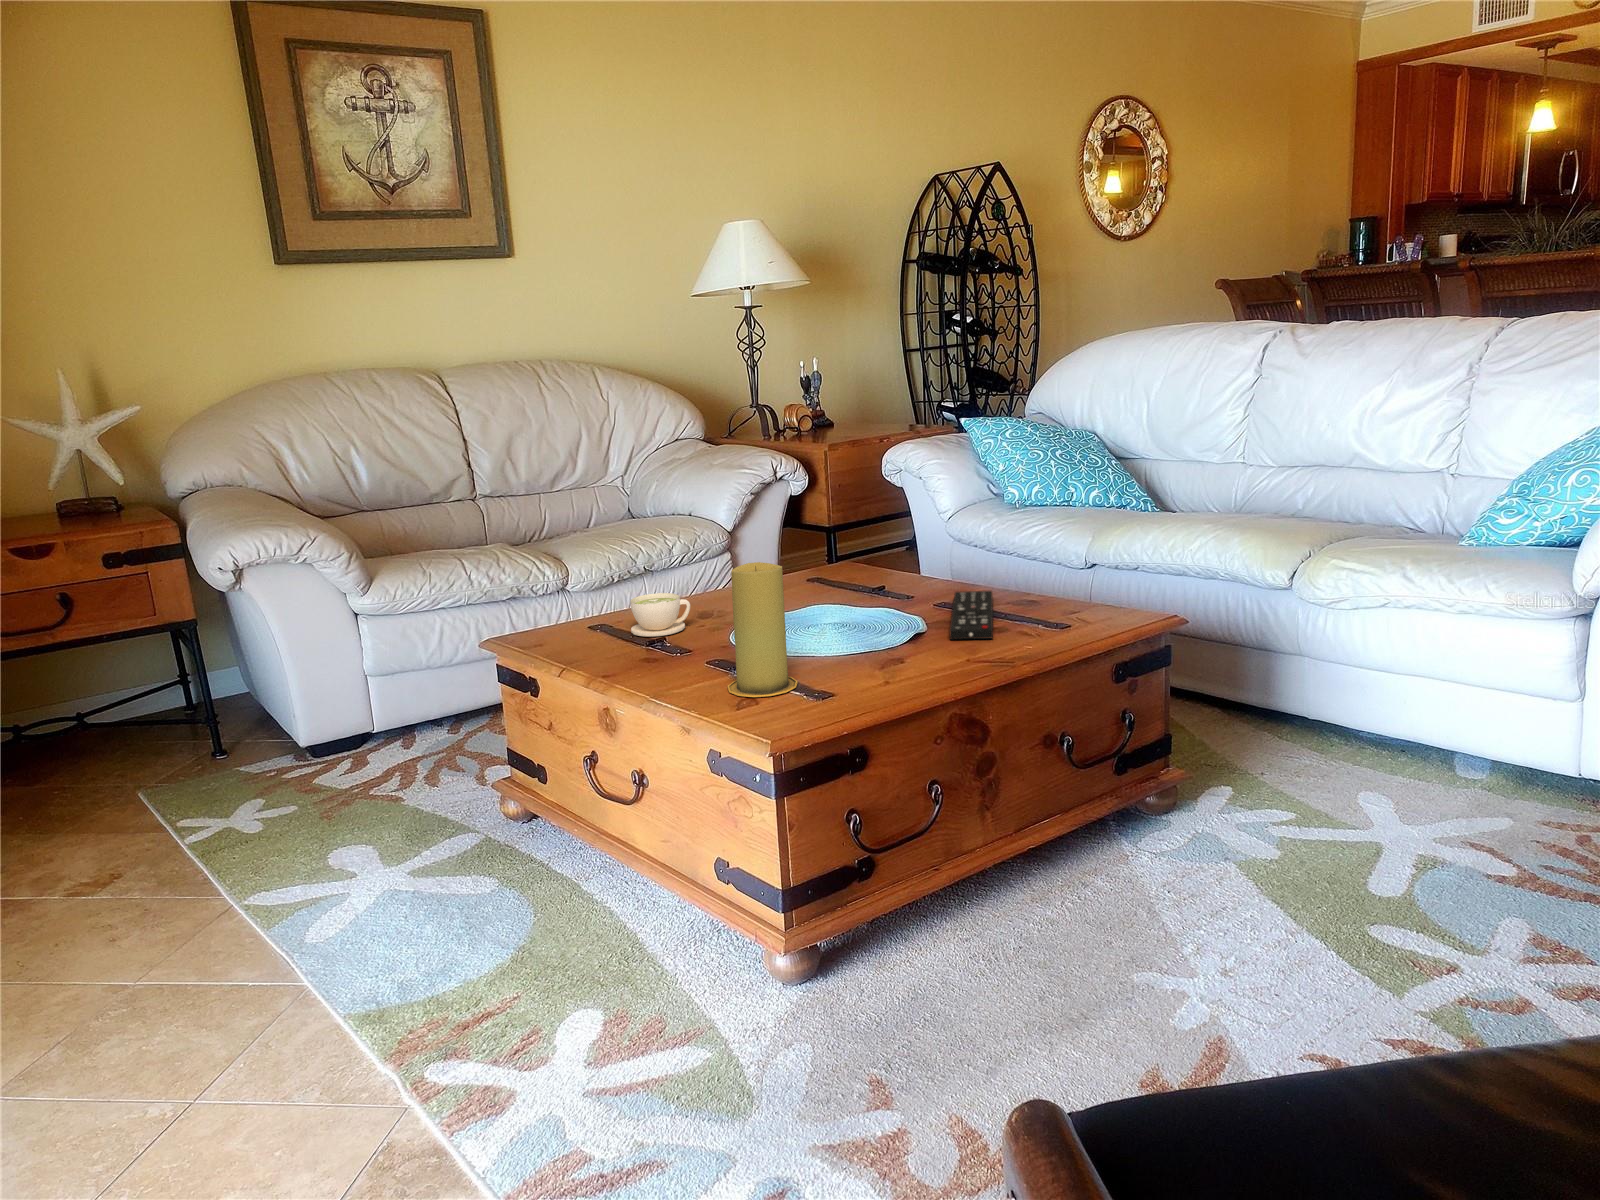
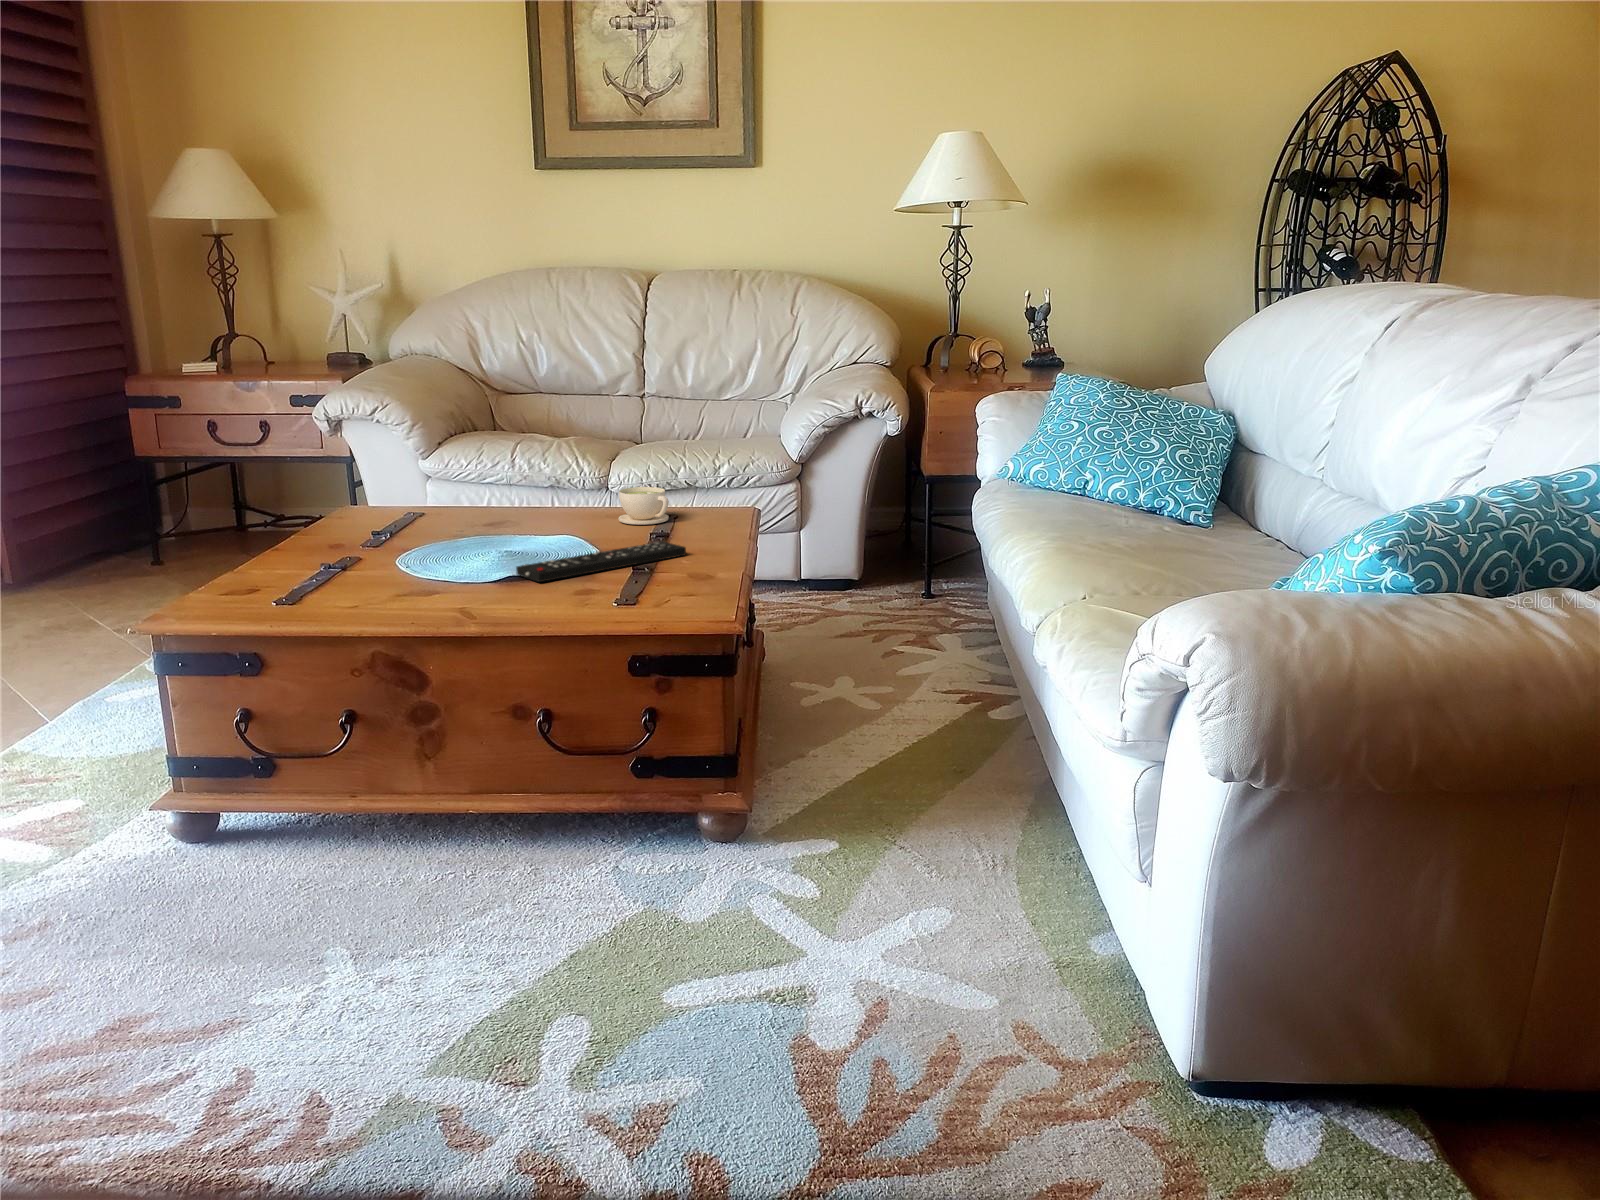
candle: present [728,562,798,697] -> none [269,458,338,578]
coffee cup: present [630,593,690,637] -> present [619,487,669,525]

